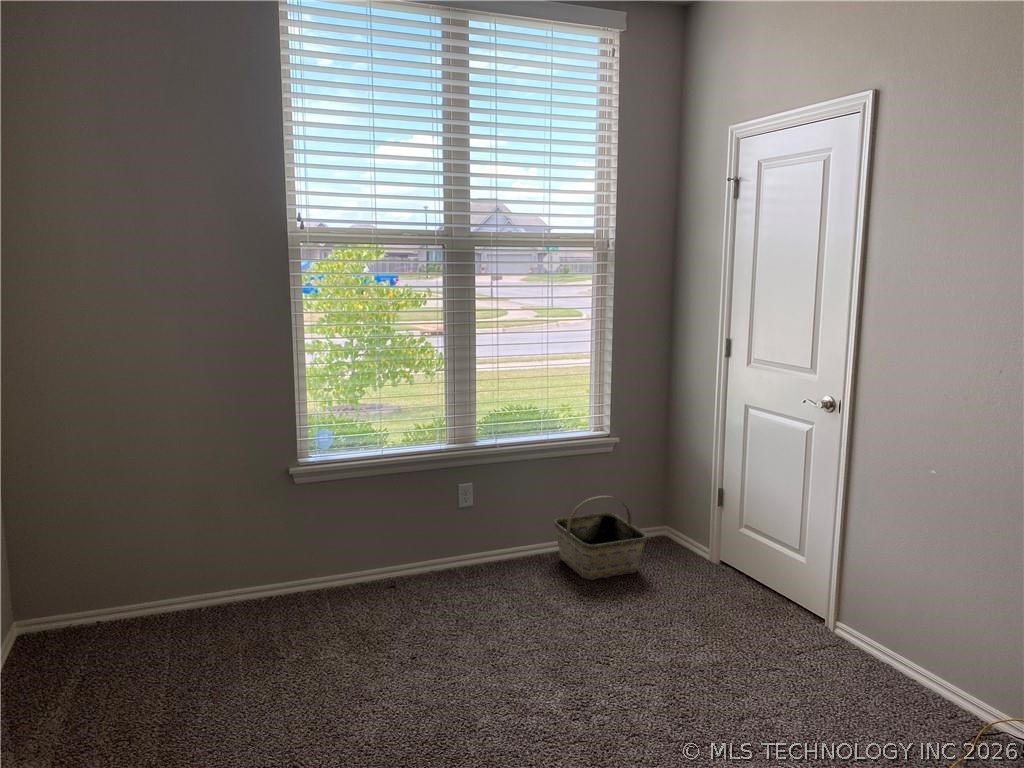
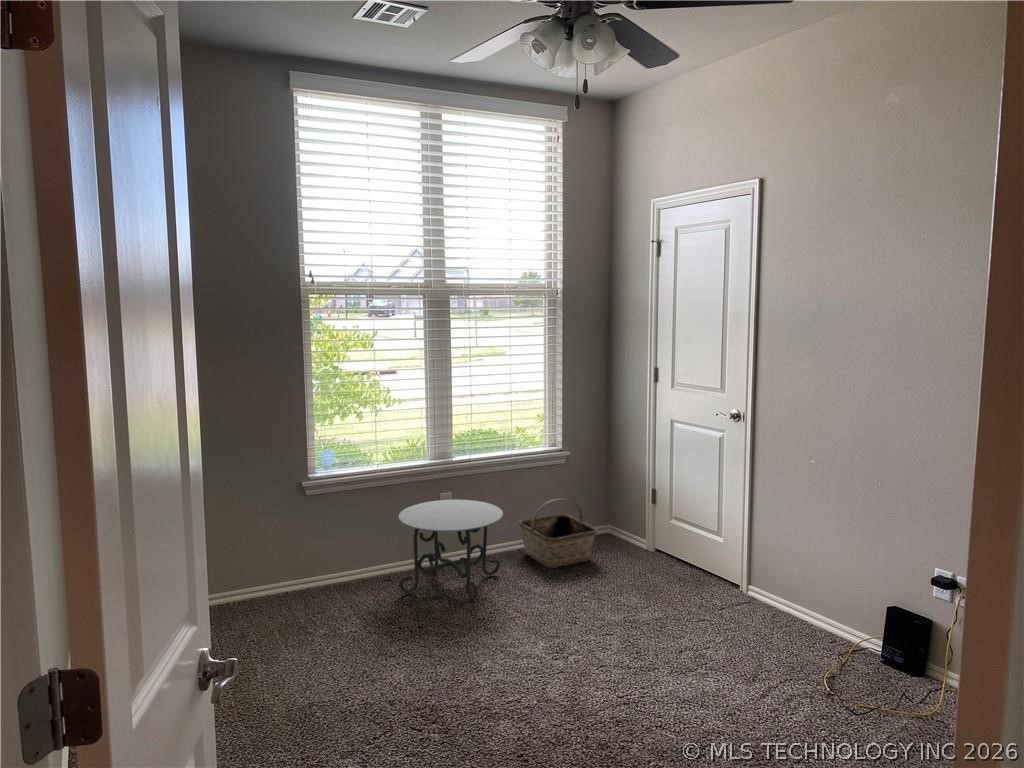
side table: none [400,493,529,619] -> present [398,500,503,600]

